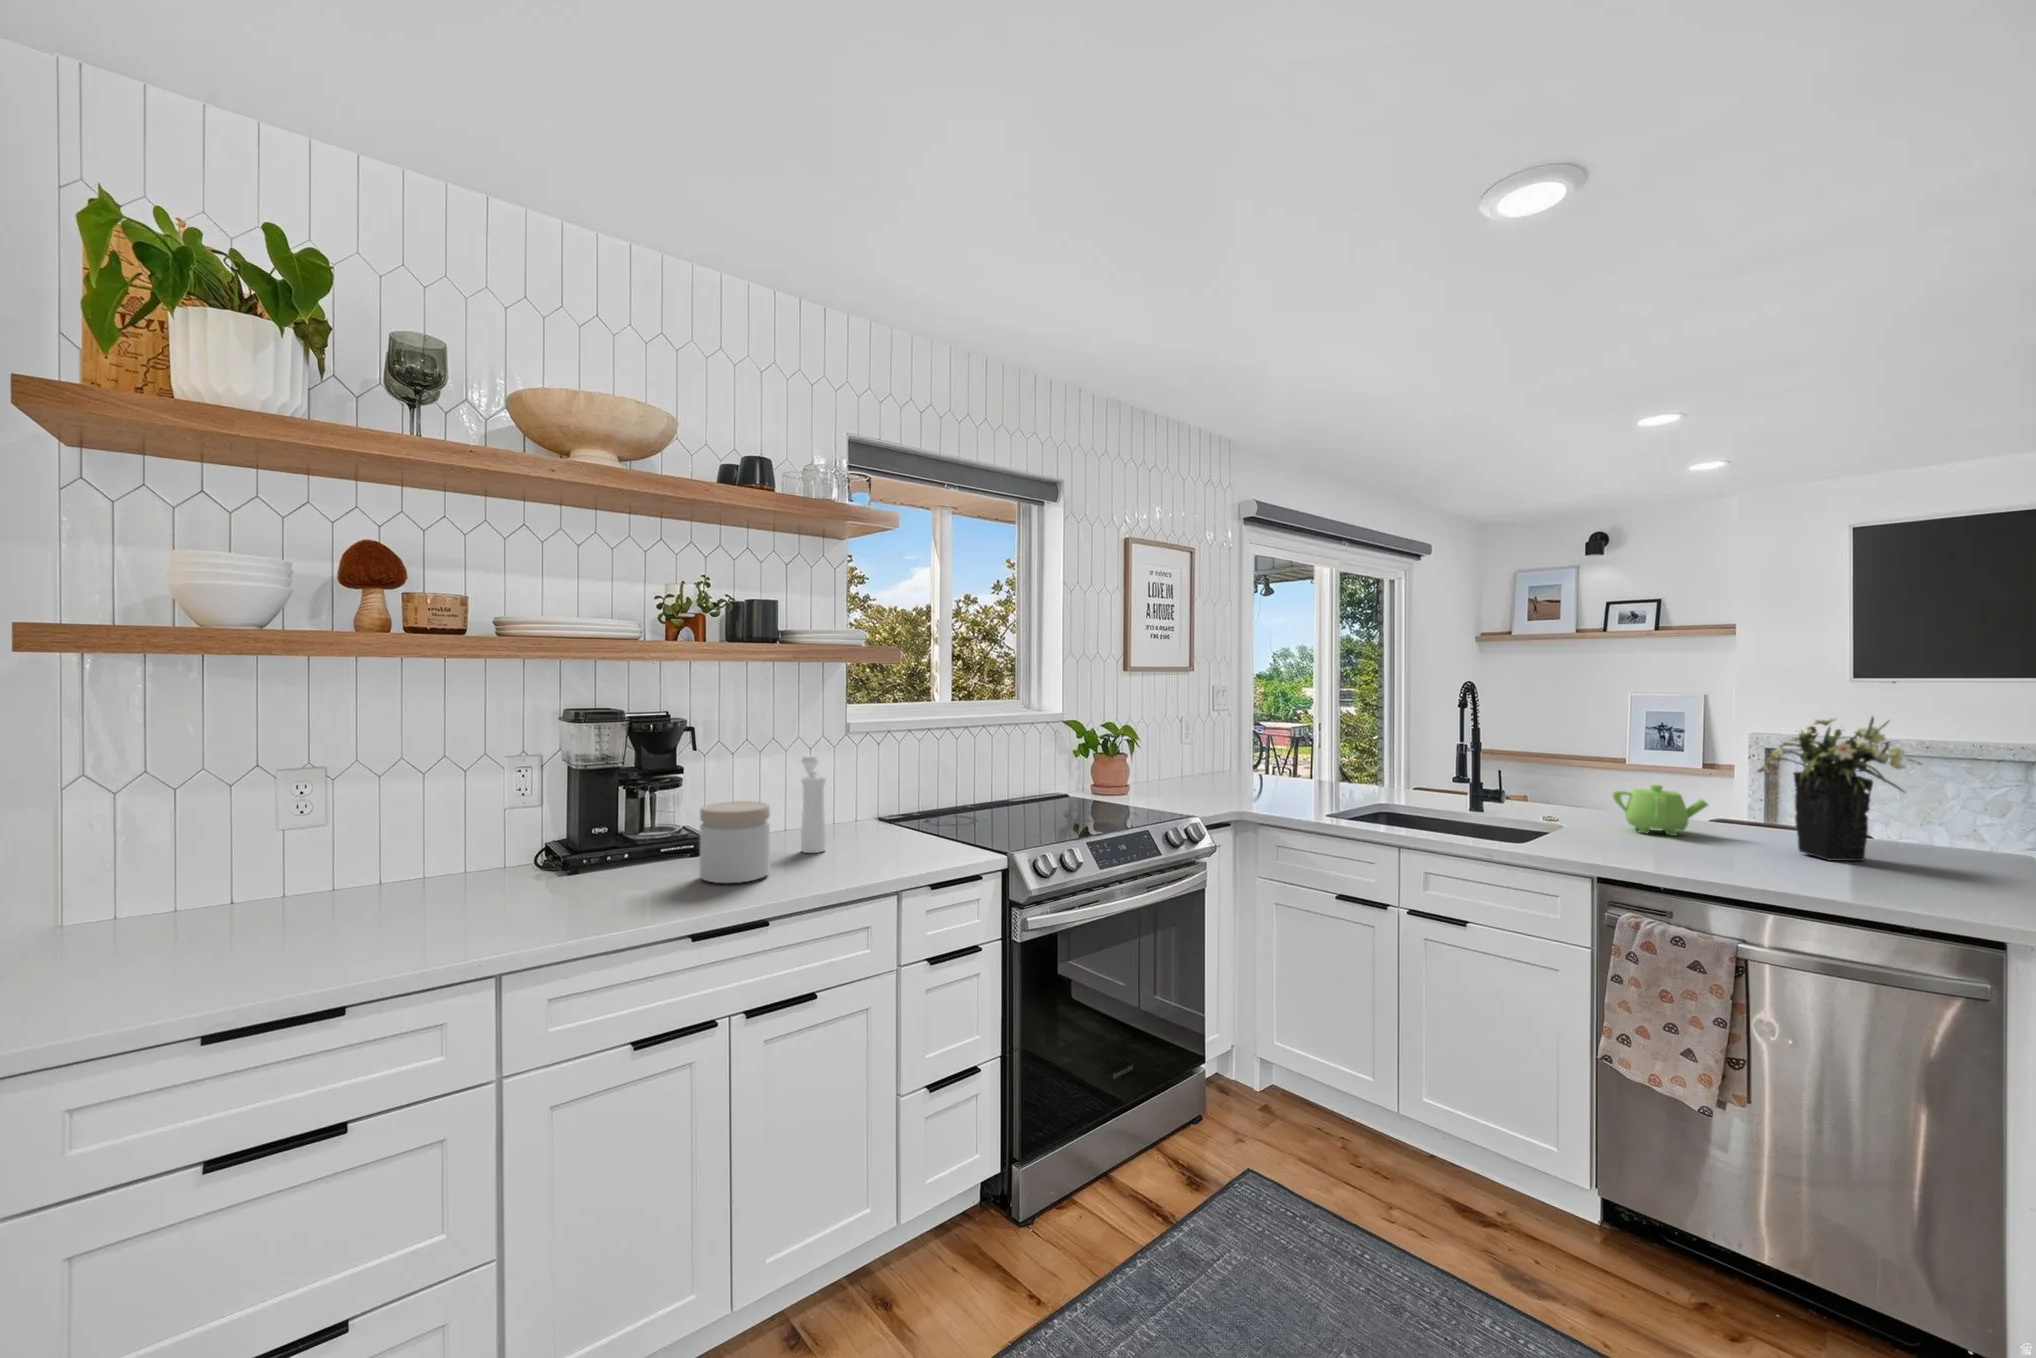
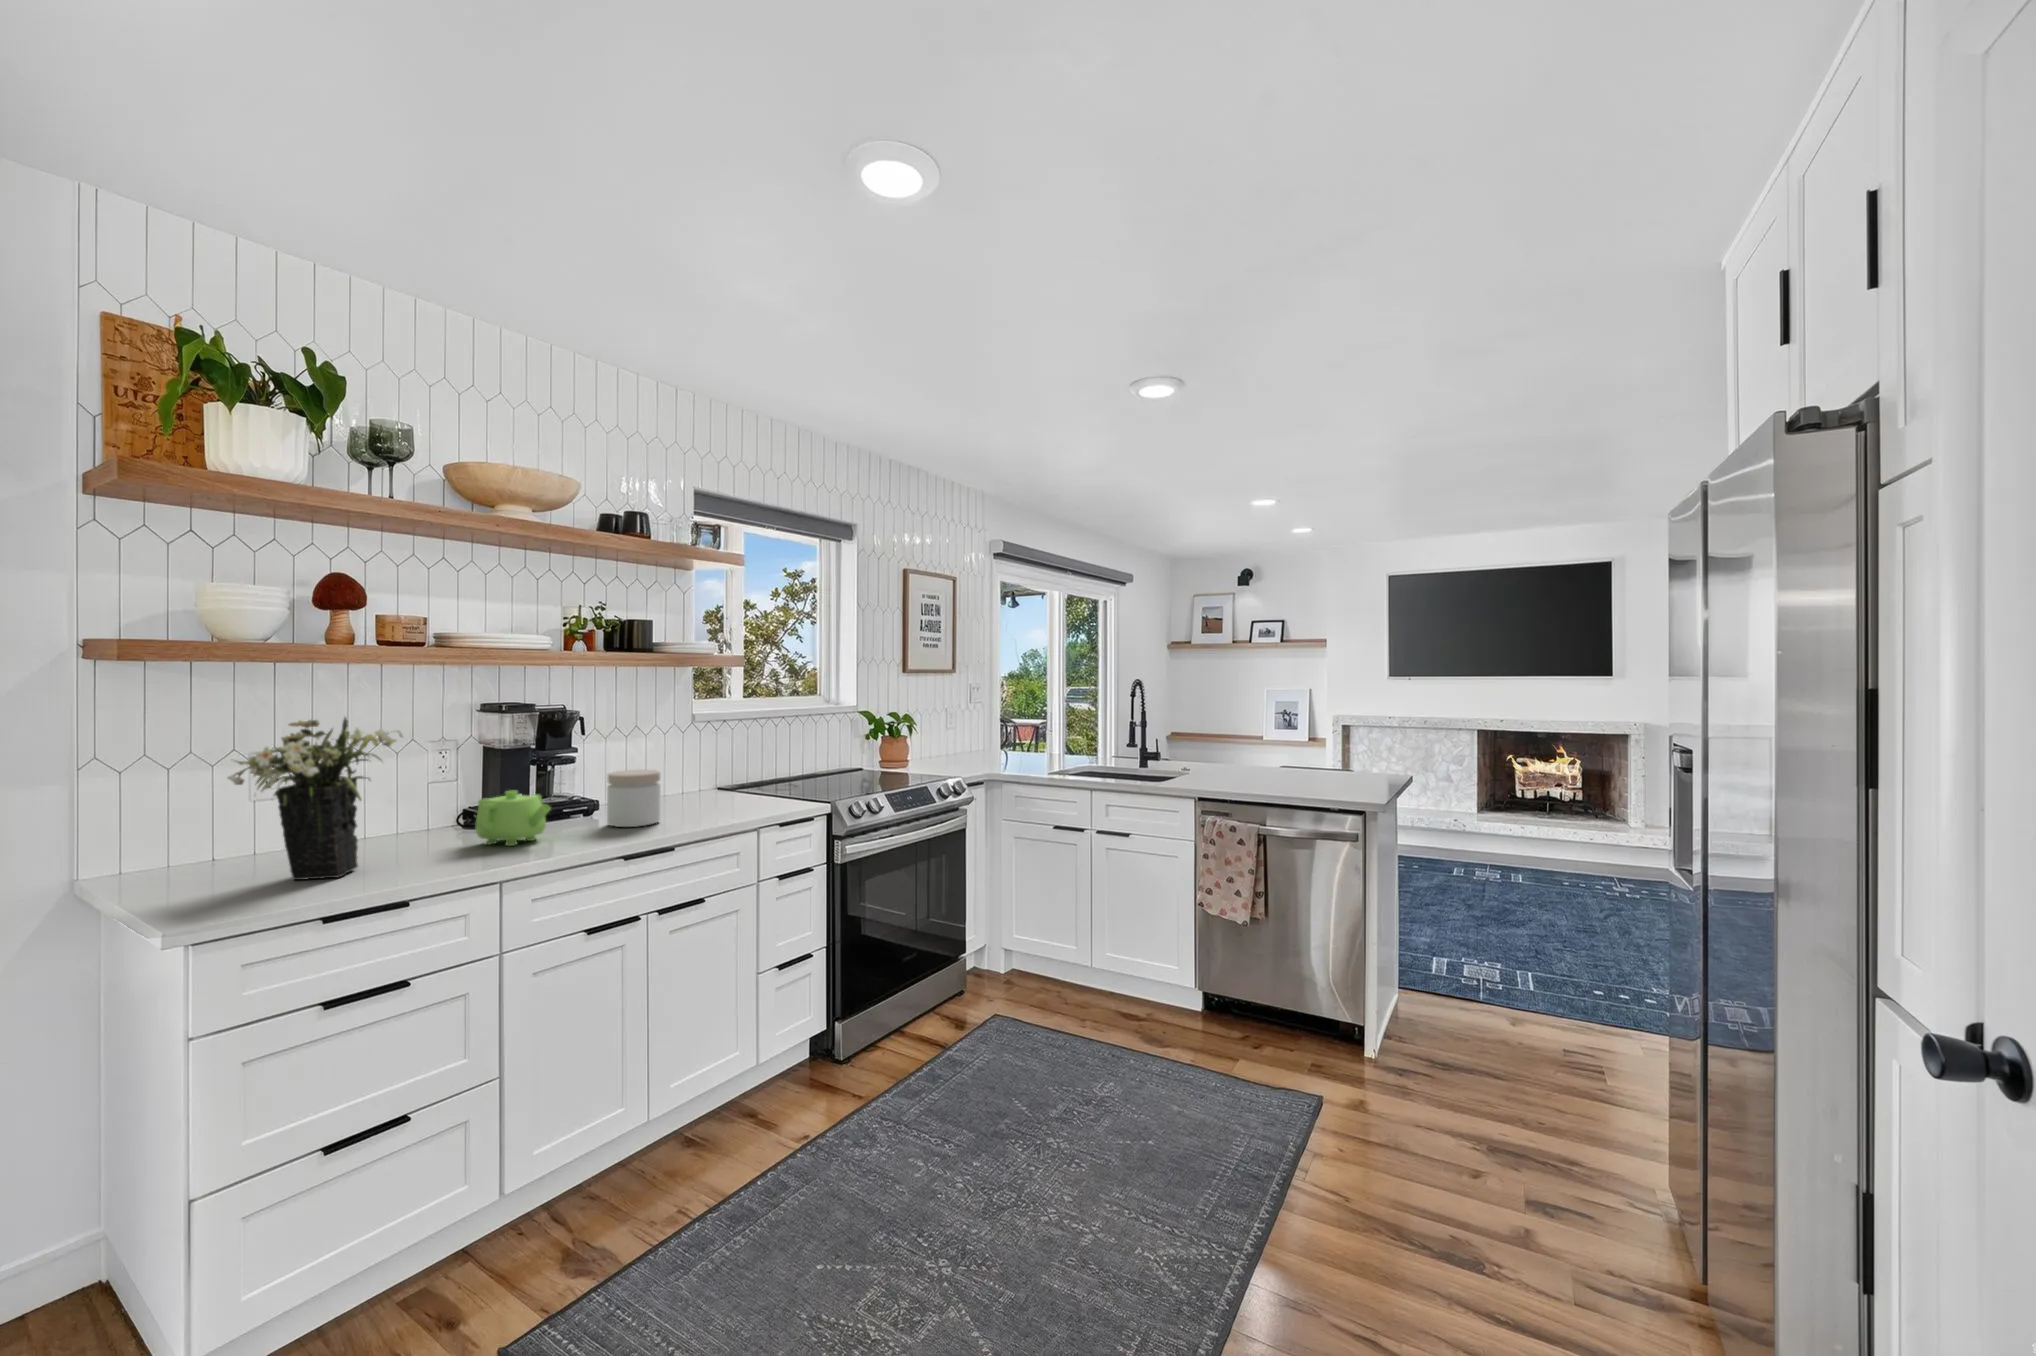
flower arrangement: present [1757,717,1922,861] -> present [228,717,403,880]
pepper mill: present [801,755,826,853] -> none [667,738,692,809]
teapot: present [1613,785,1708,836] -> present [476,791,551,846]

